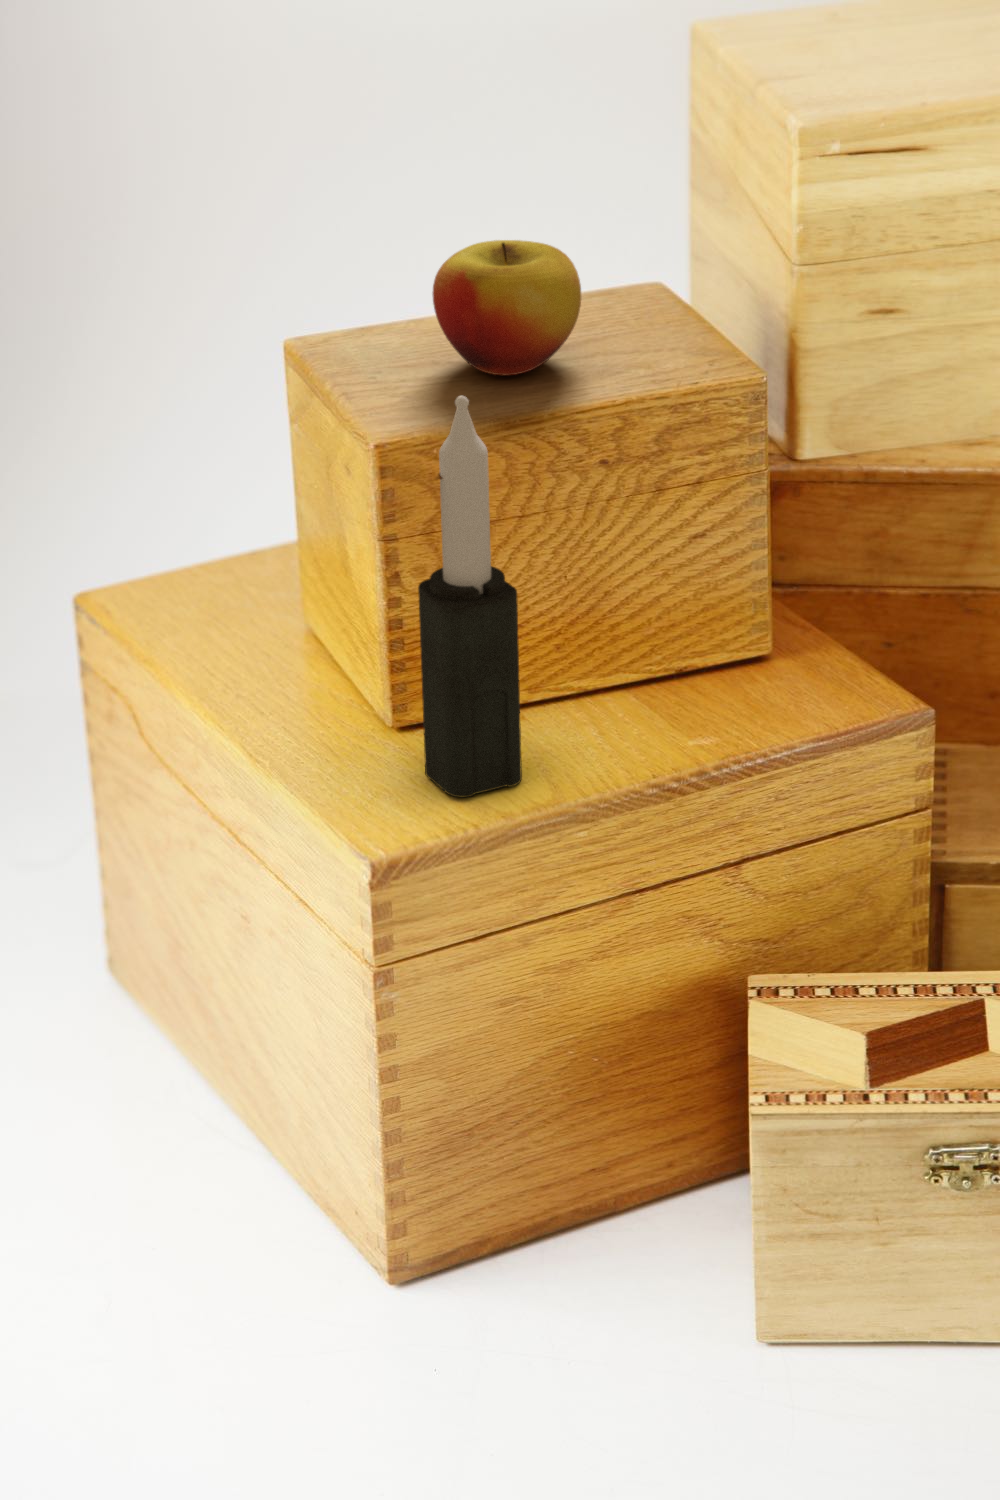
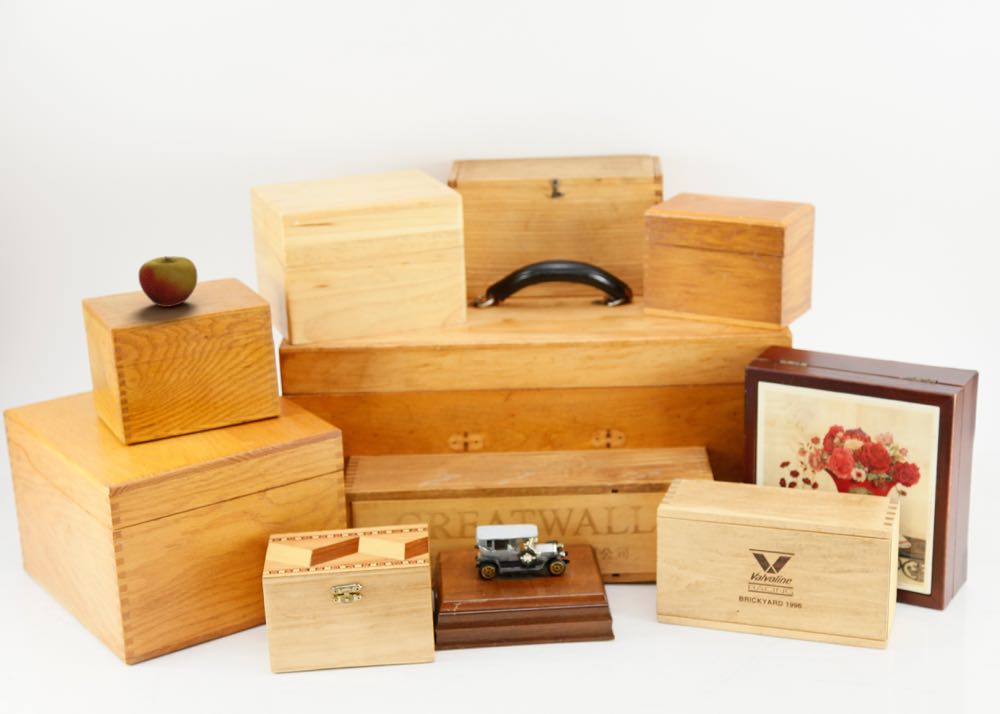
candle: present [418,396,522,797] -> none [130,305,174,465]

